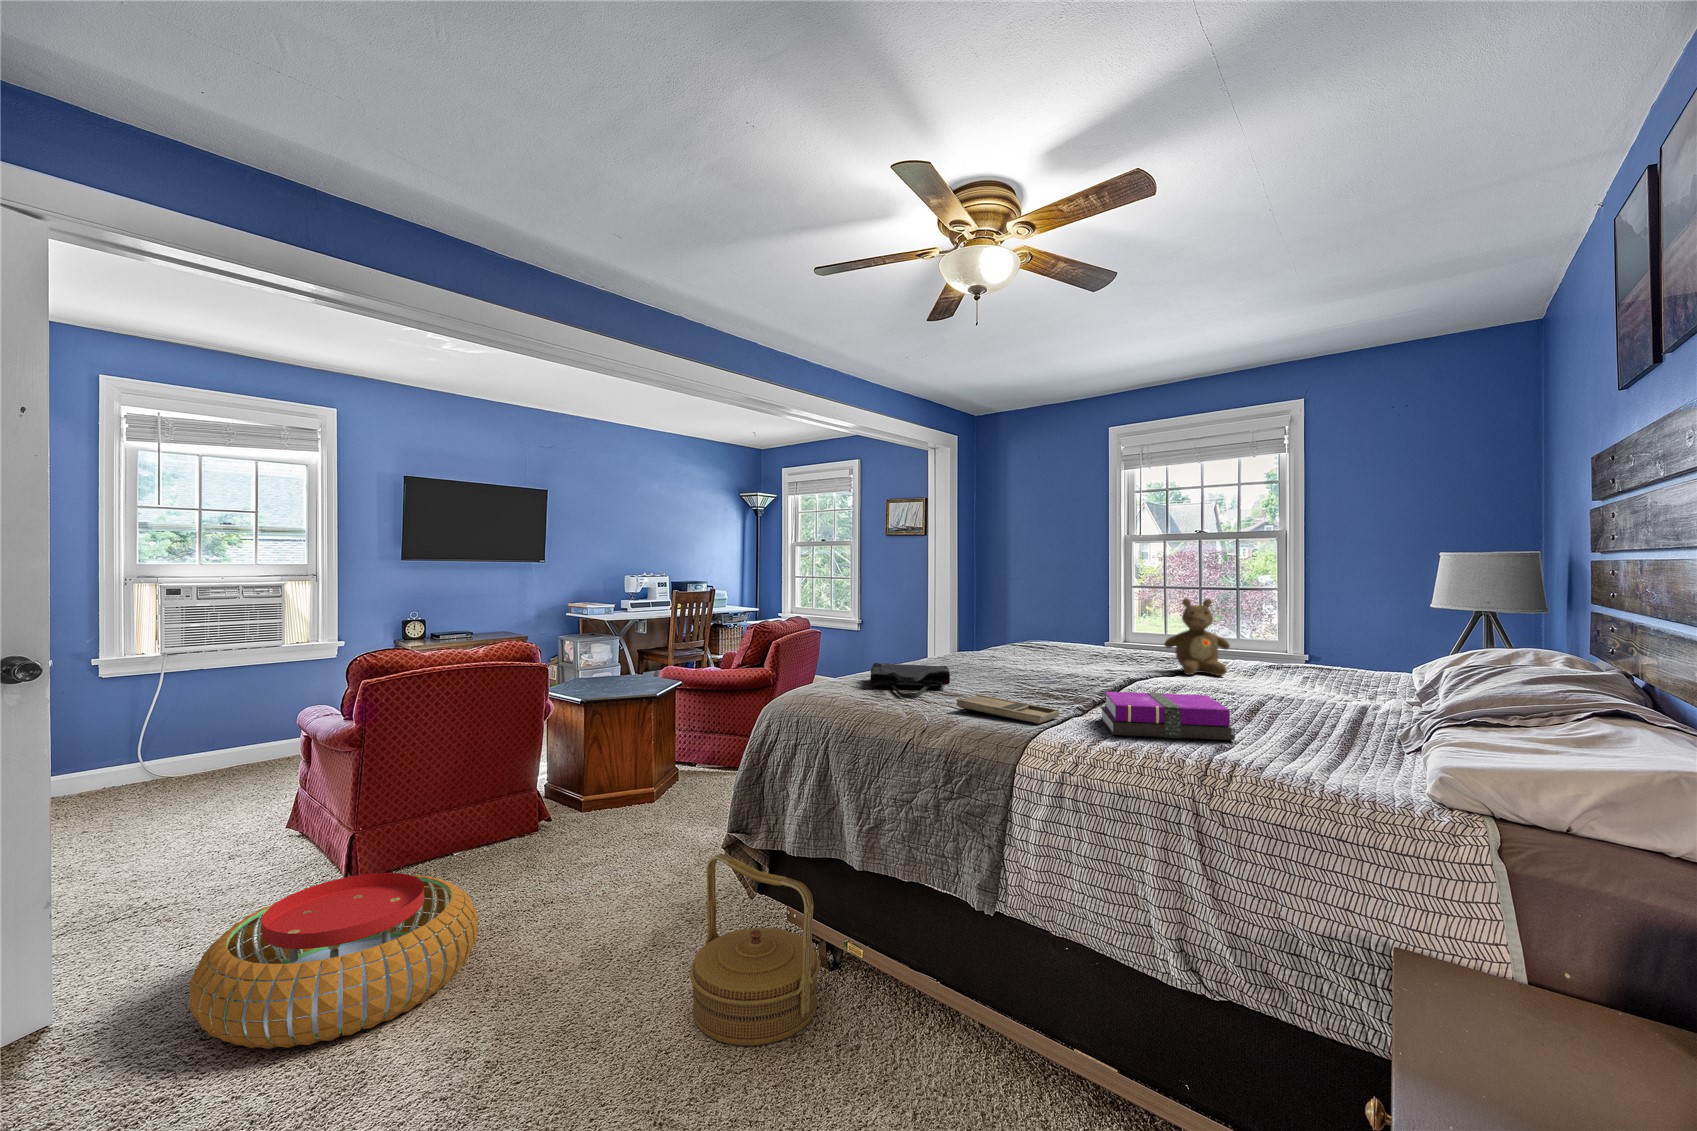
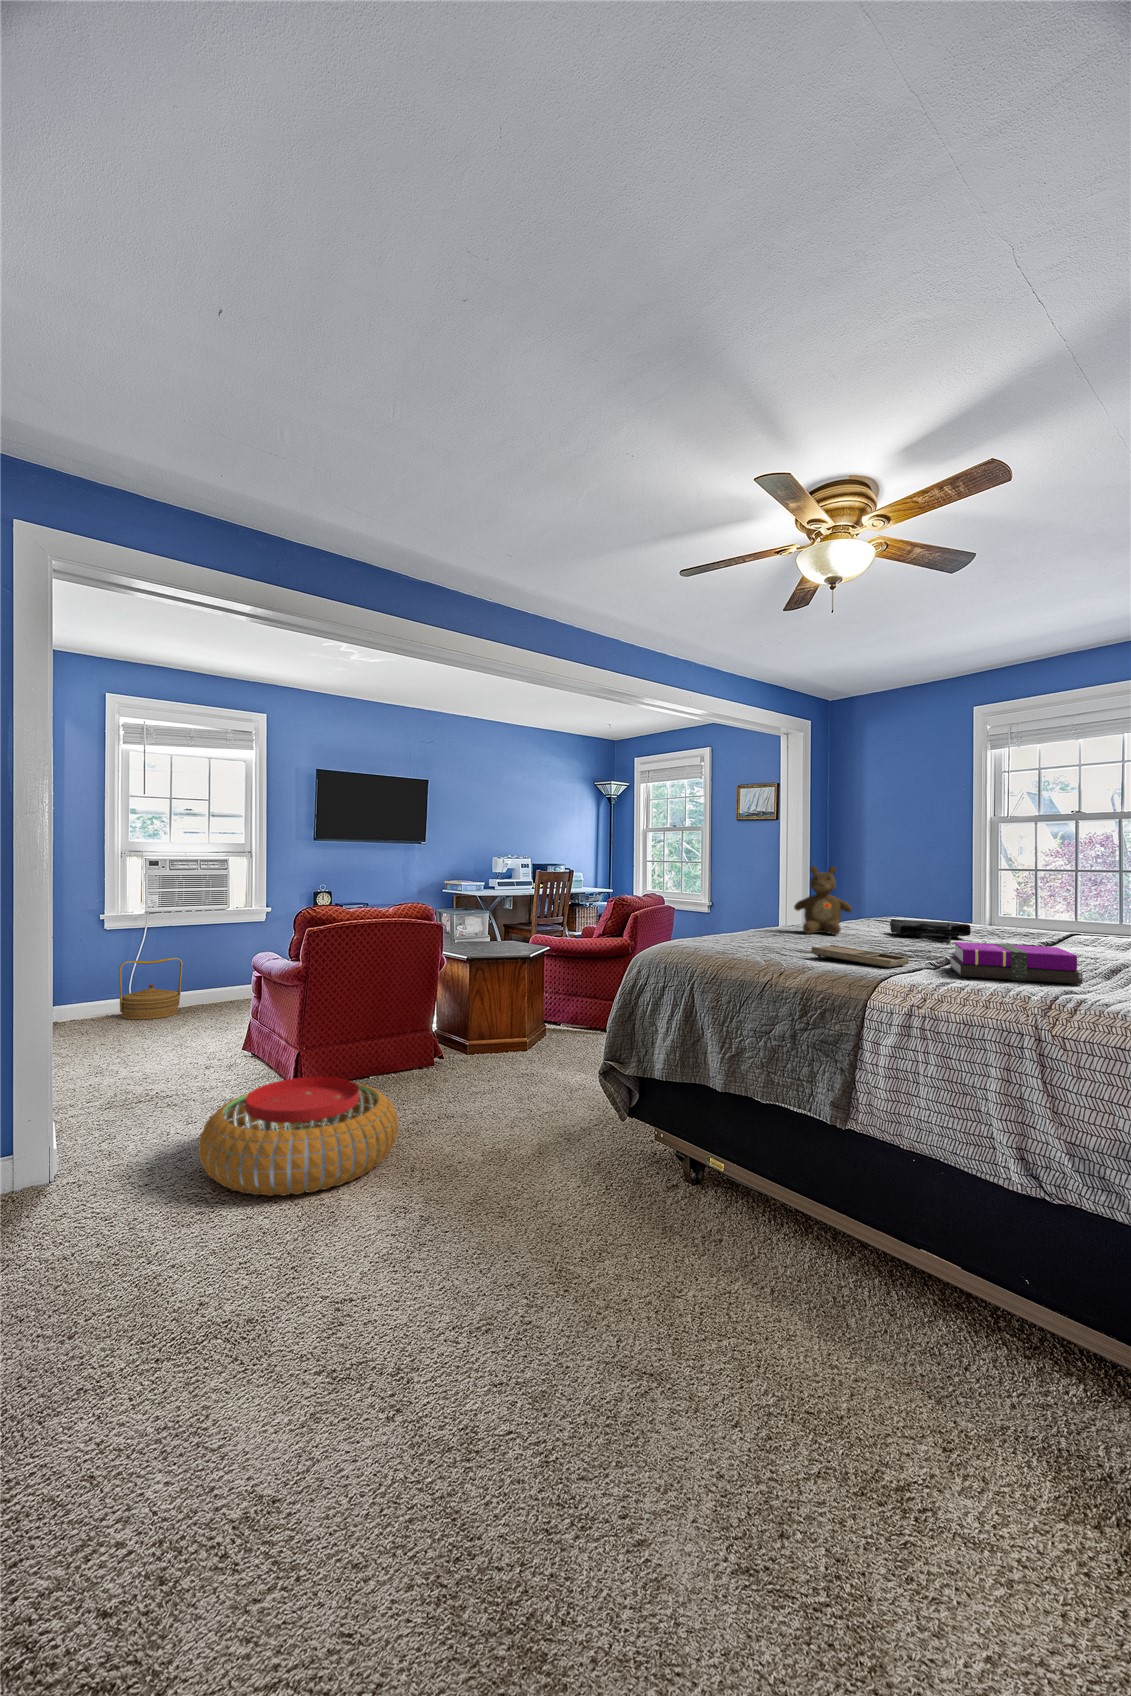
teddy bear: present [1164,598,1230,676] -> present [794,866,852,935]
tote bag: present [870,663,950,698] -> present [890,919,971,943]
woven basket: present [690,854,820,1046] -> present [119,958,182,1020]

